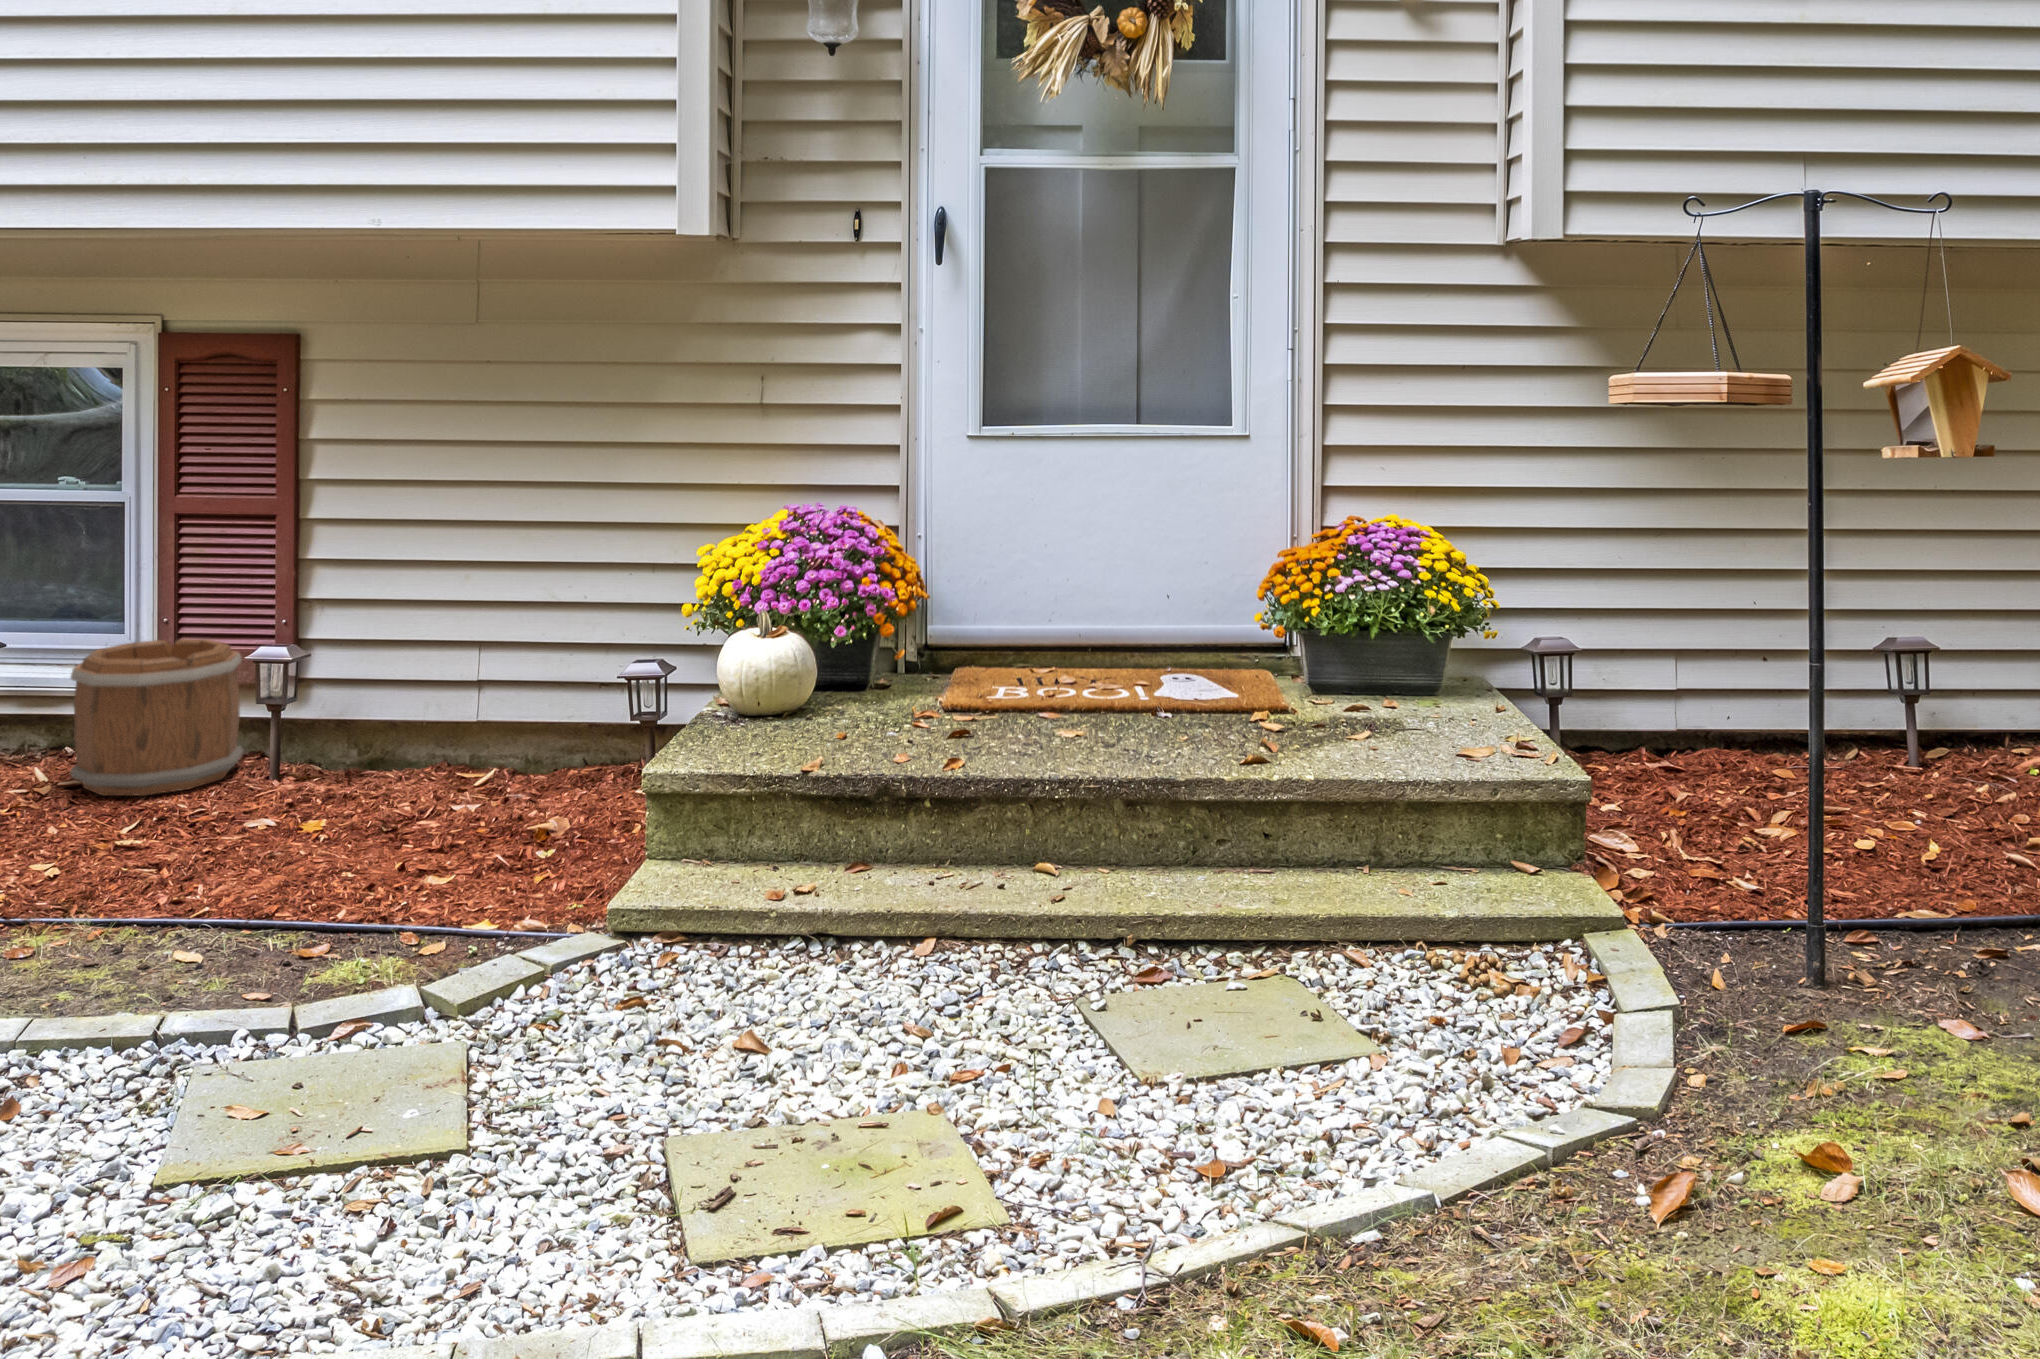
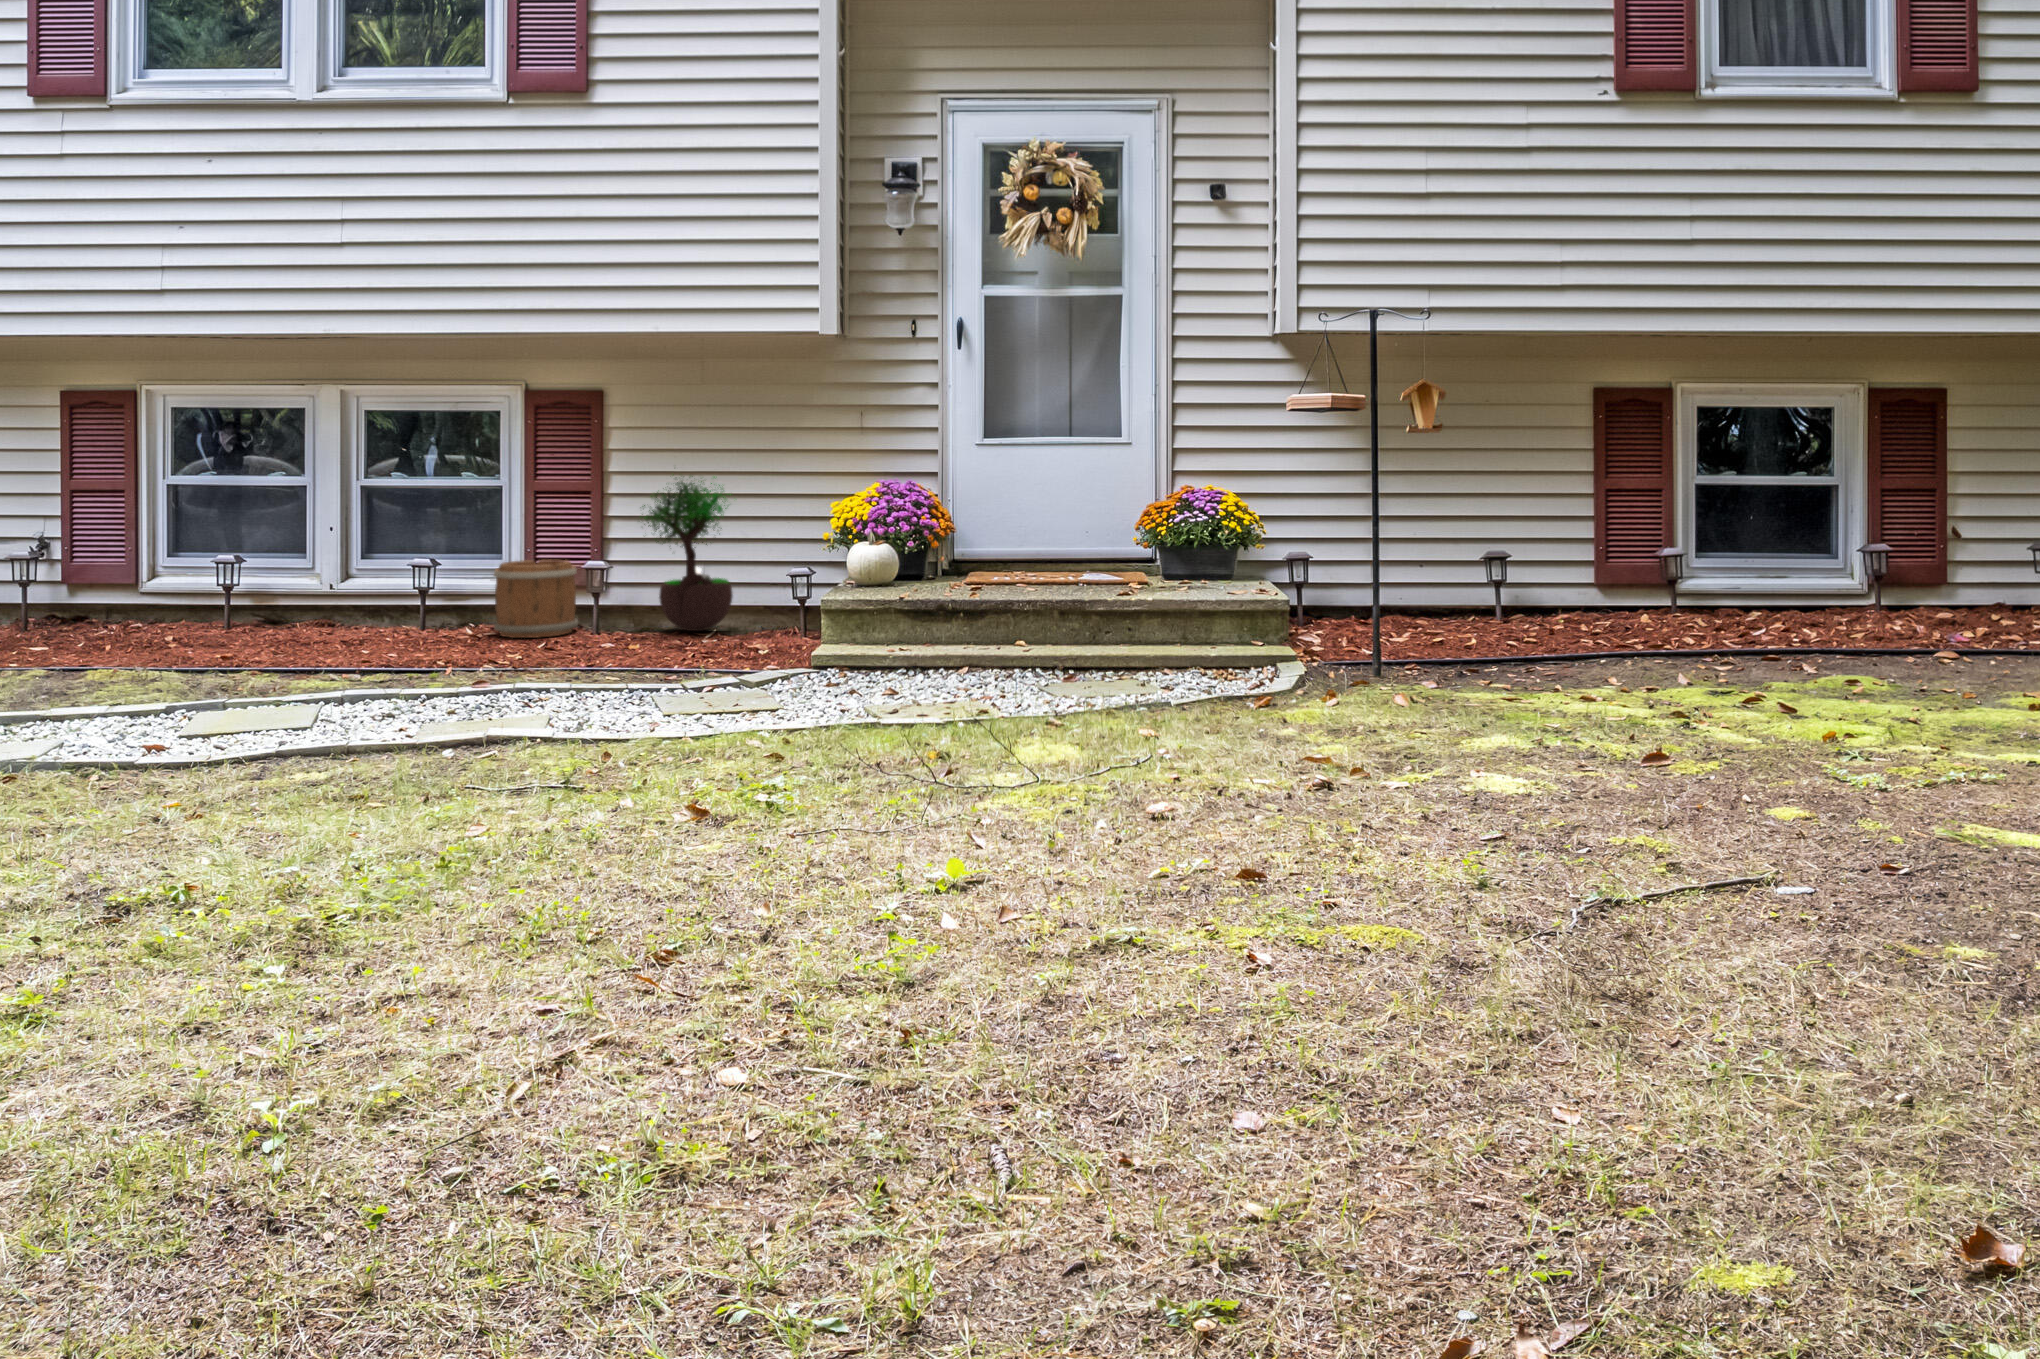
potted tree: none [329,475,522,779] -> present [640,474,732,631]

